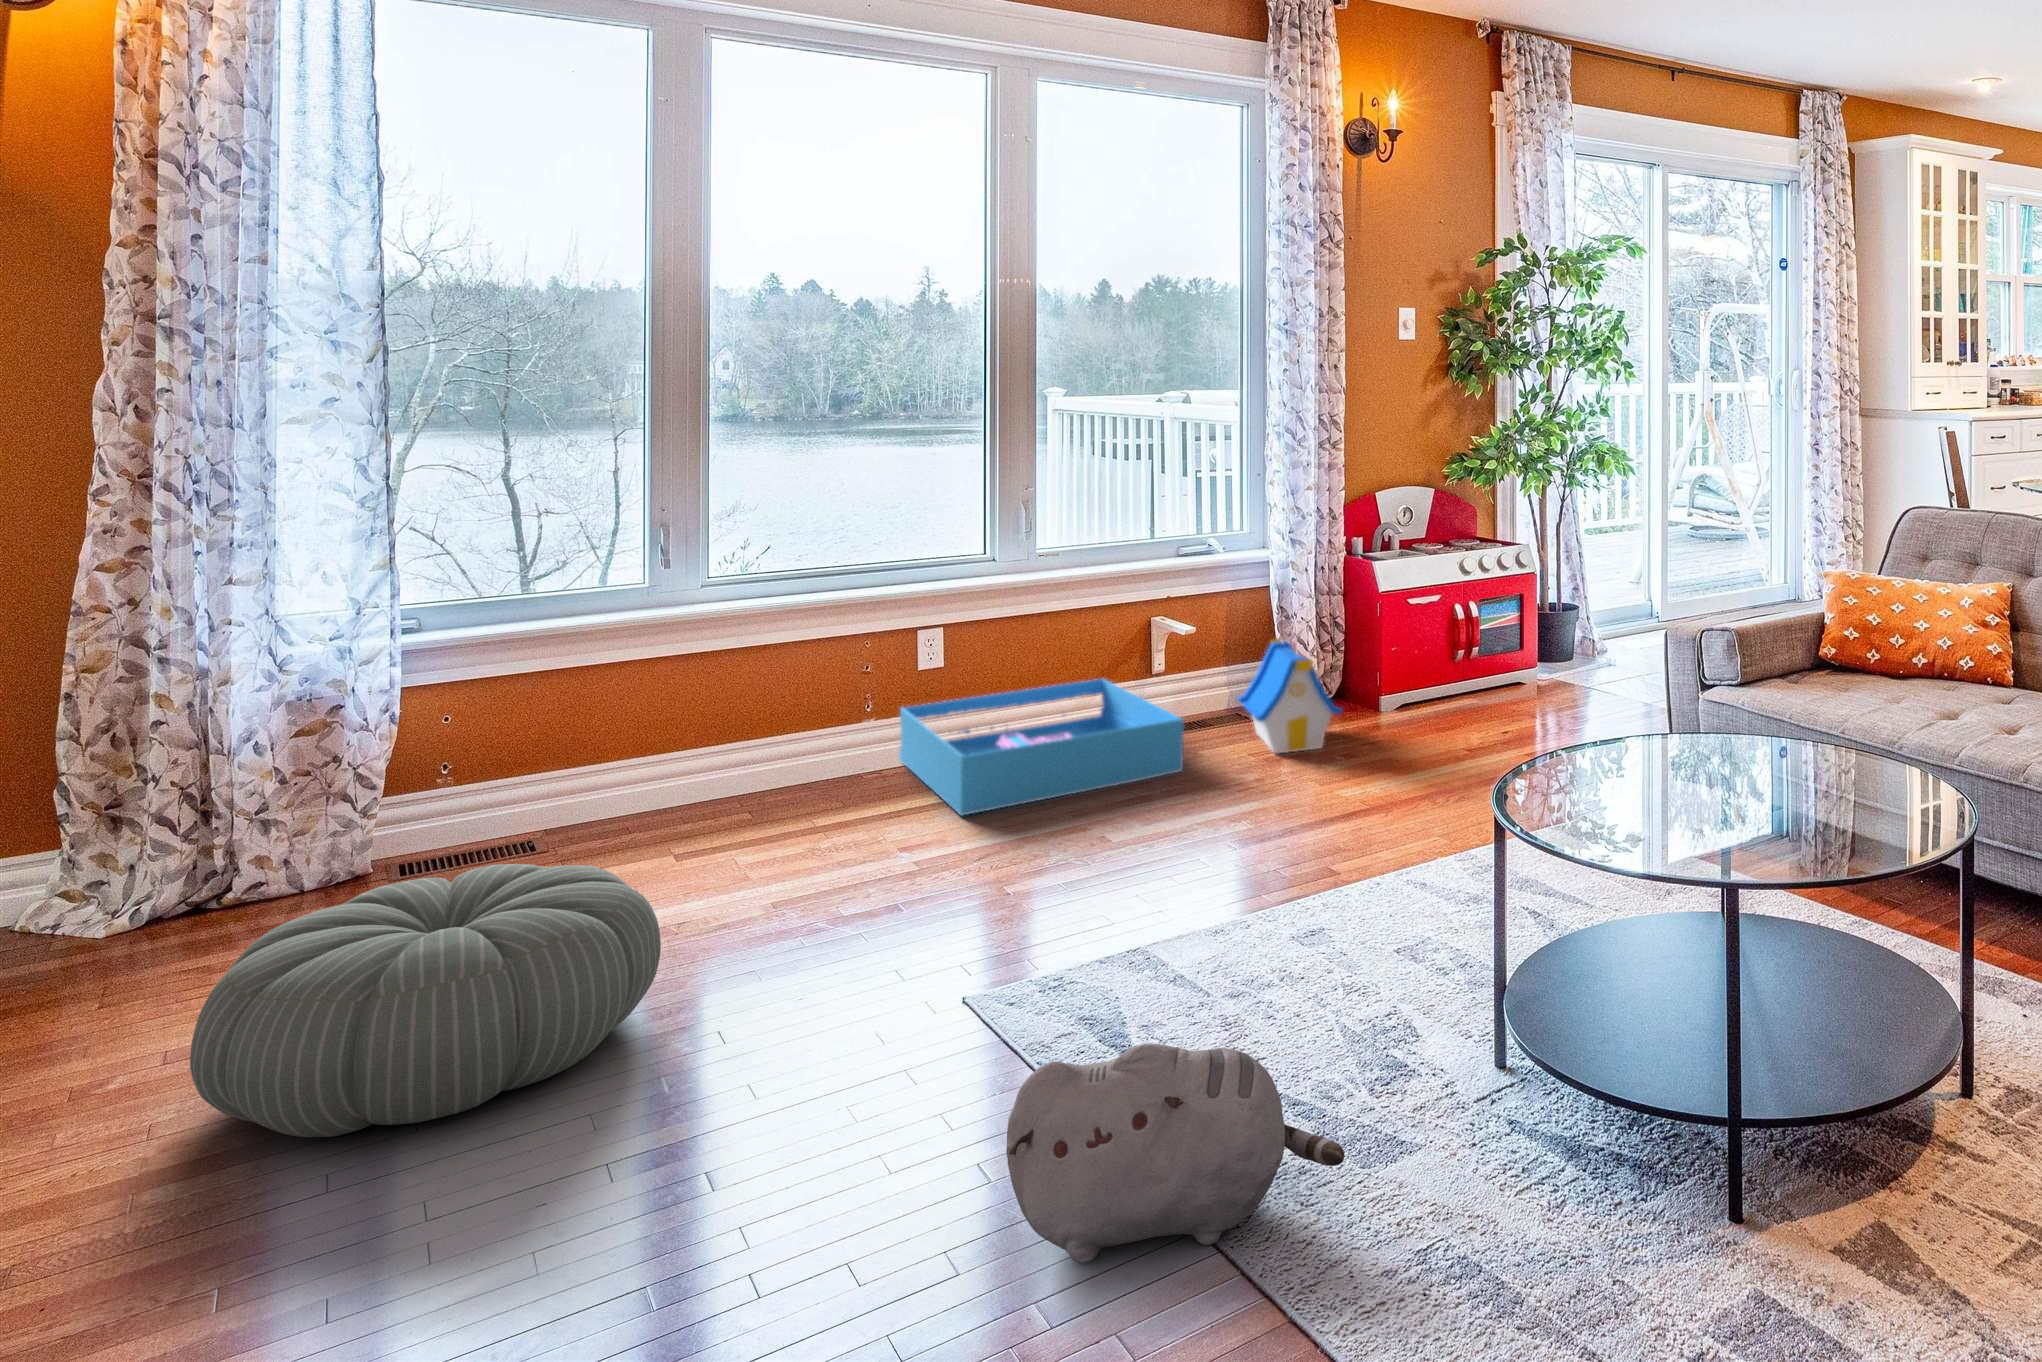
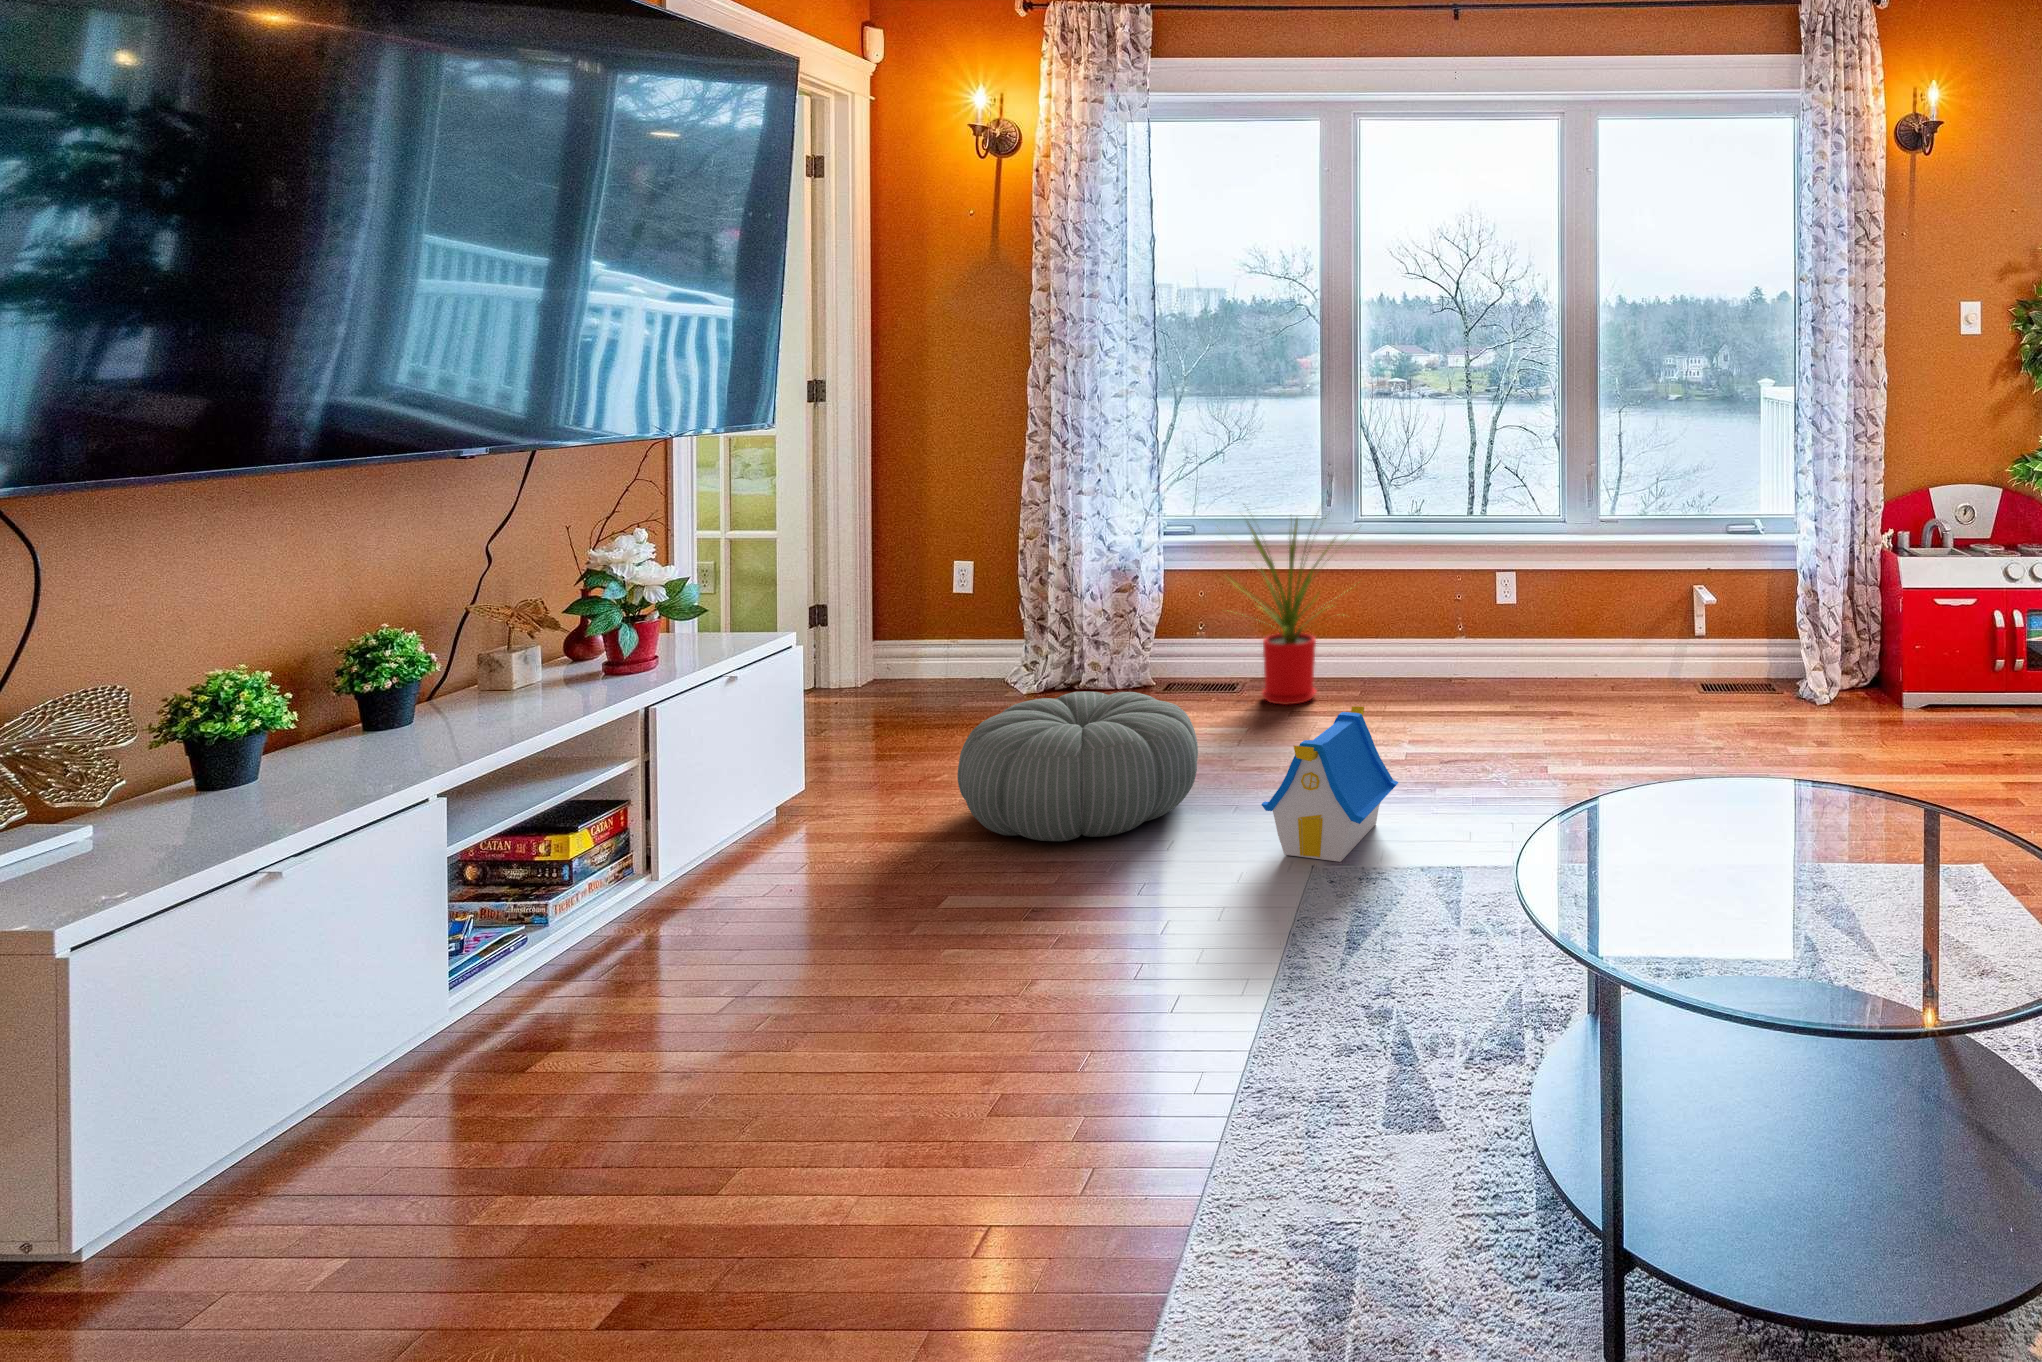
house plant: none [517,558,760,850] -> present [1233,518,1359,705]
toy house: present [1238,638,1342,754] -> present [1262,706,1398,862]
storage bin: present [899,679,1184,815] -> none [1478,635,1670,730]
plush toy: present [1006,1044,1344,1263] -> none [1189,908,1414,1095]

